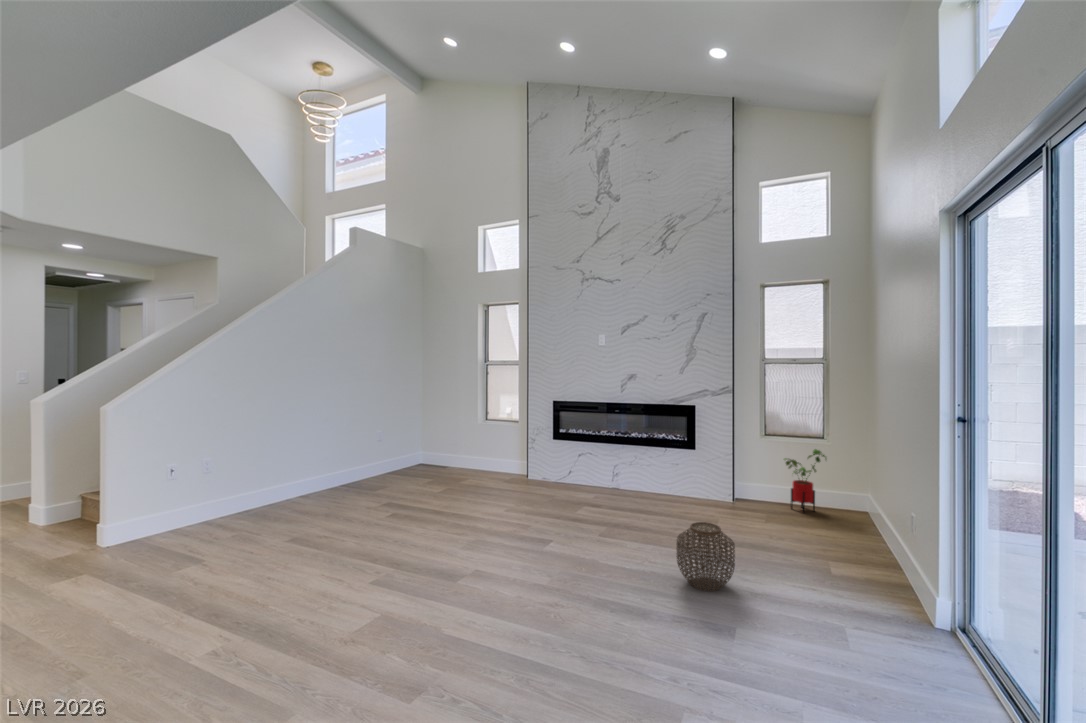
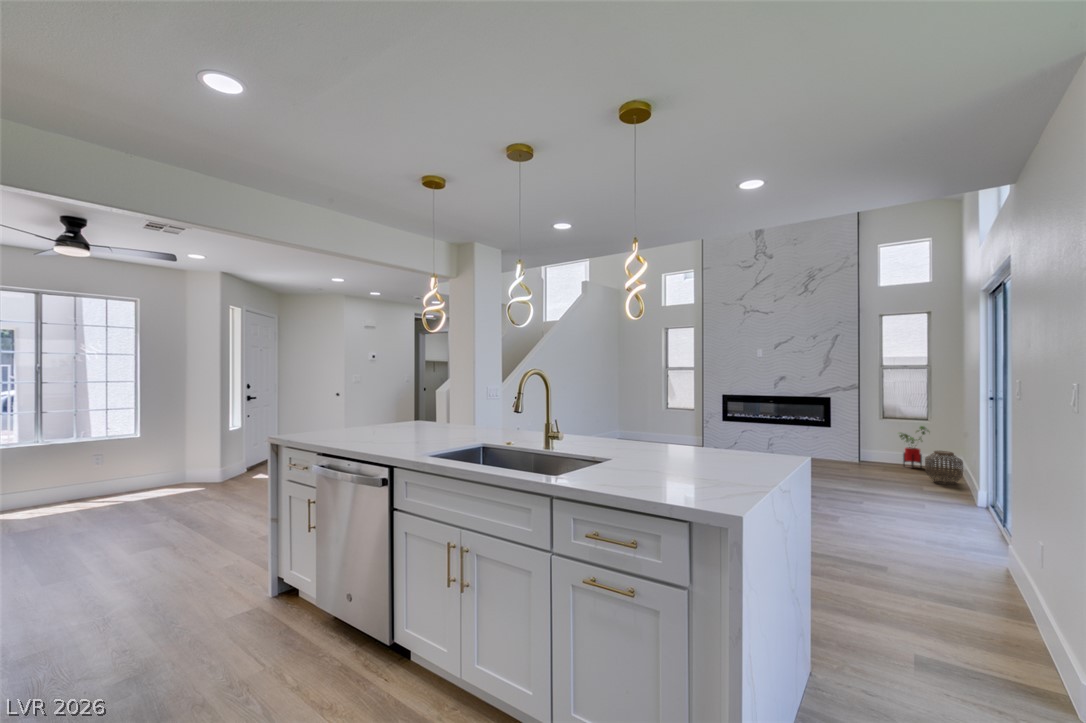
woven basket: present [676,522,735,591] -> present [925,451,963,485]

